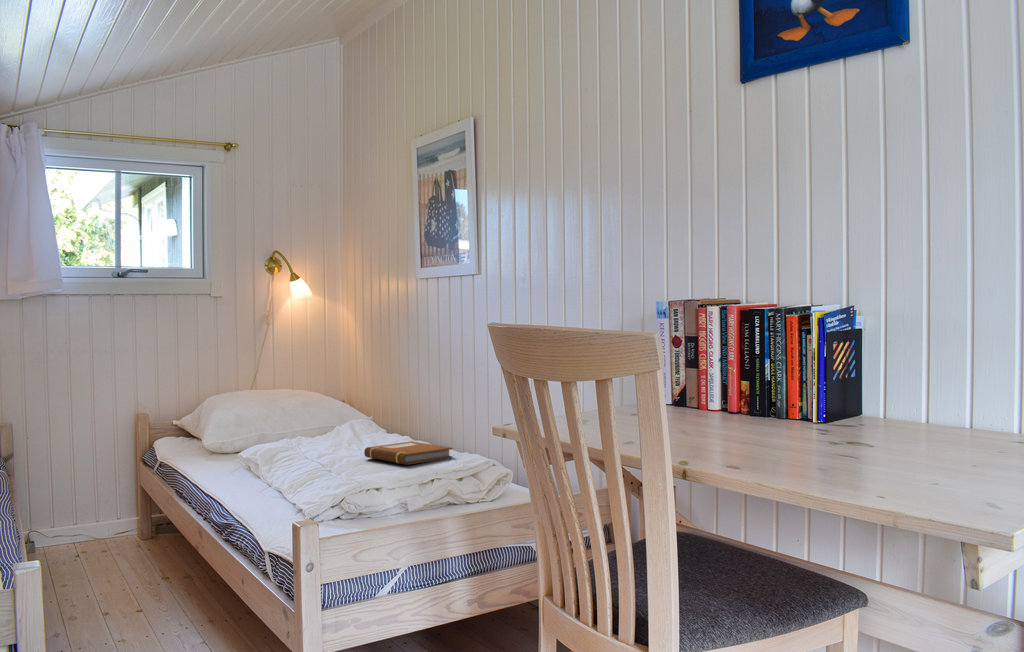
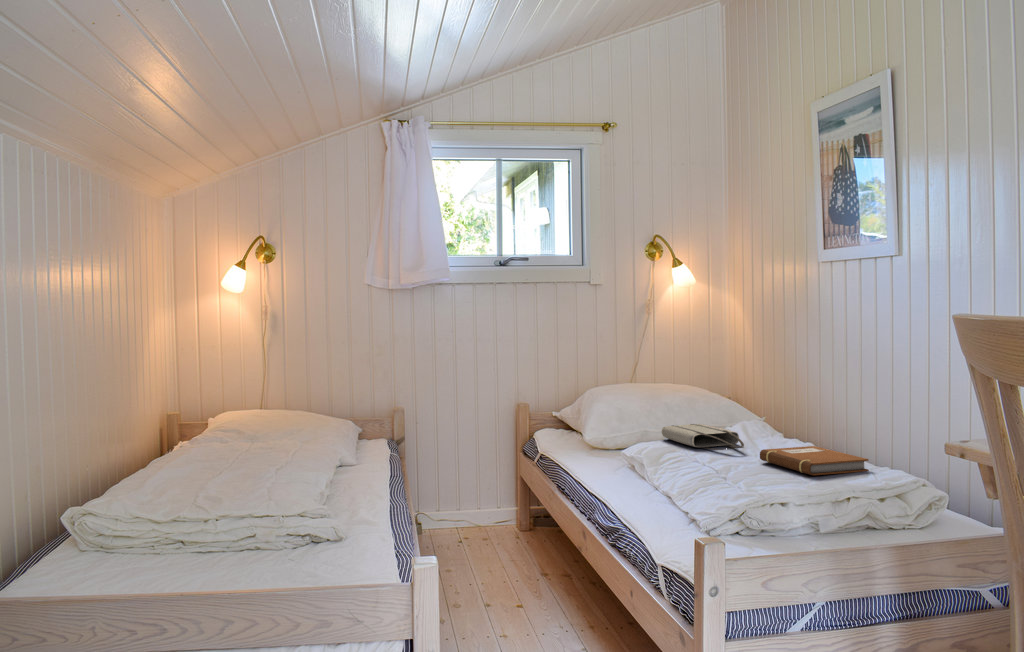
tote bag: none [277,431,352,452] -> present [662,424,744,450]

